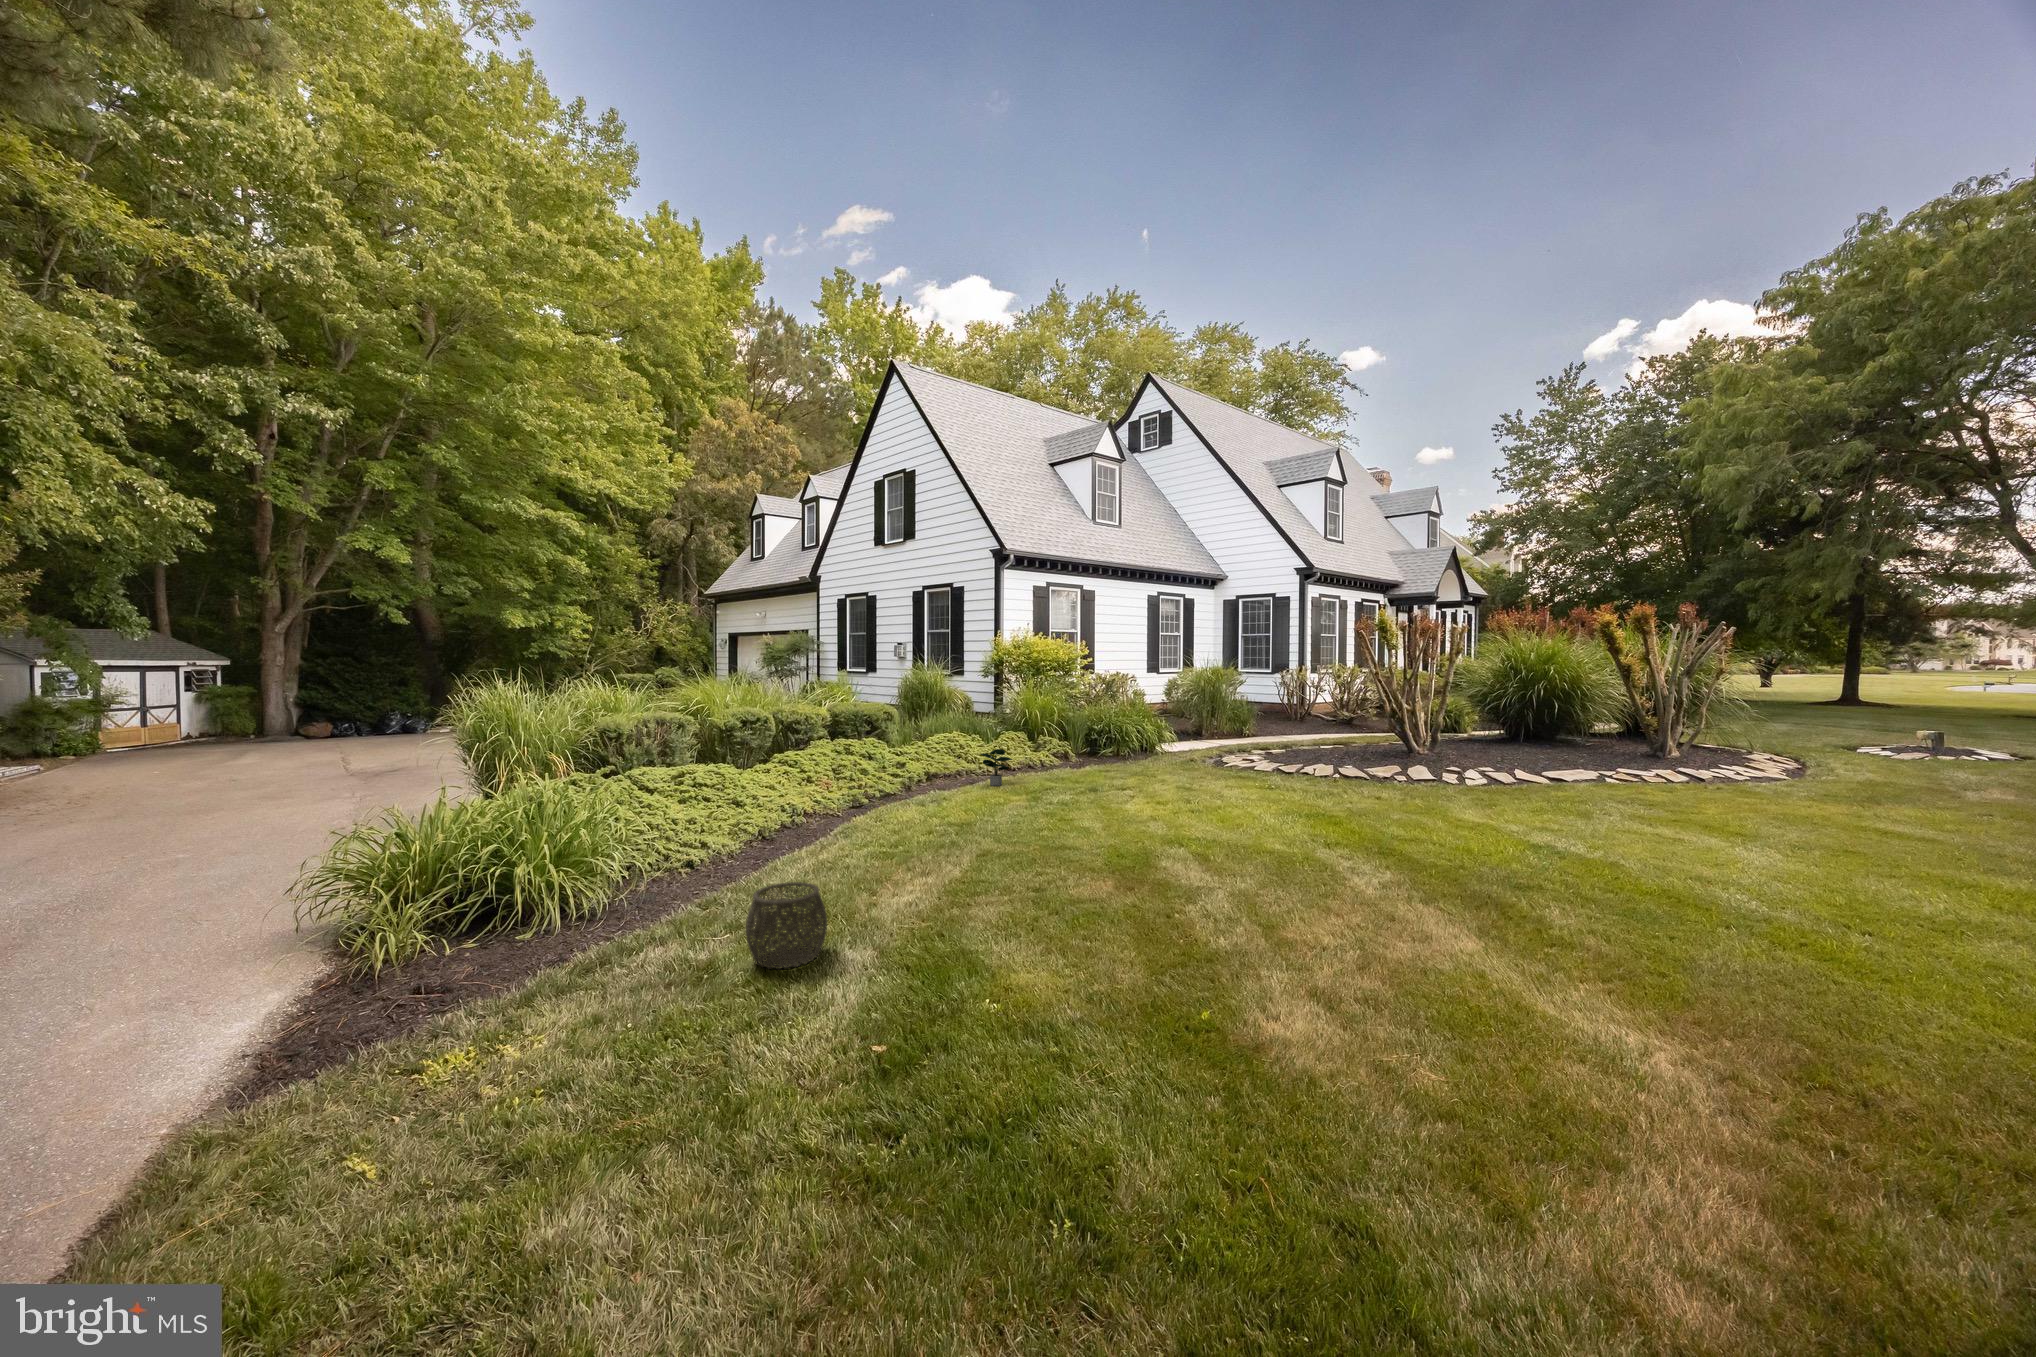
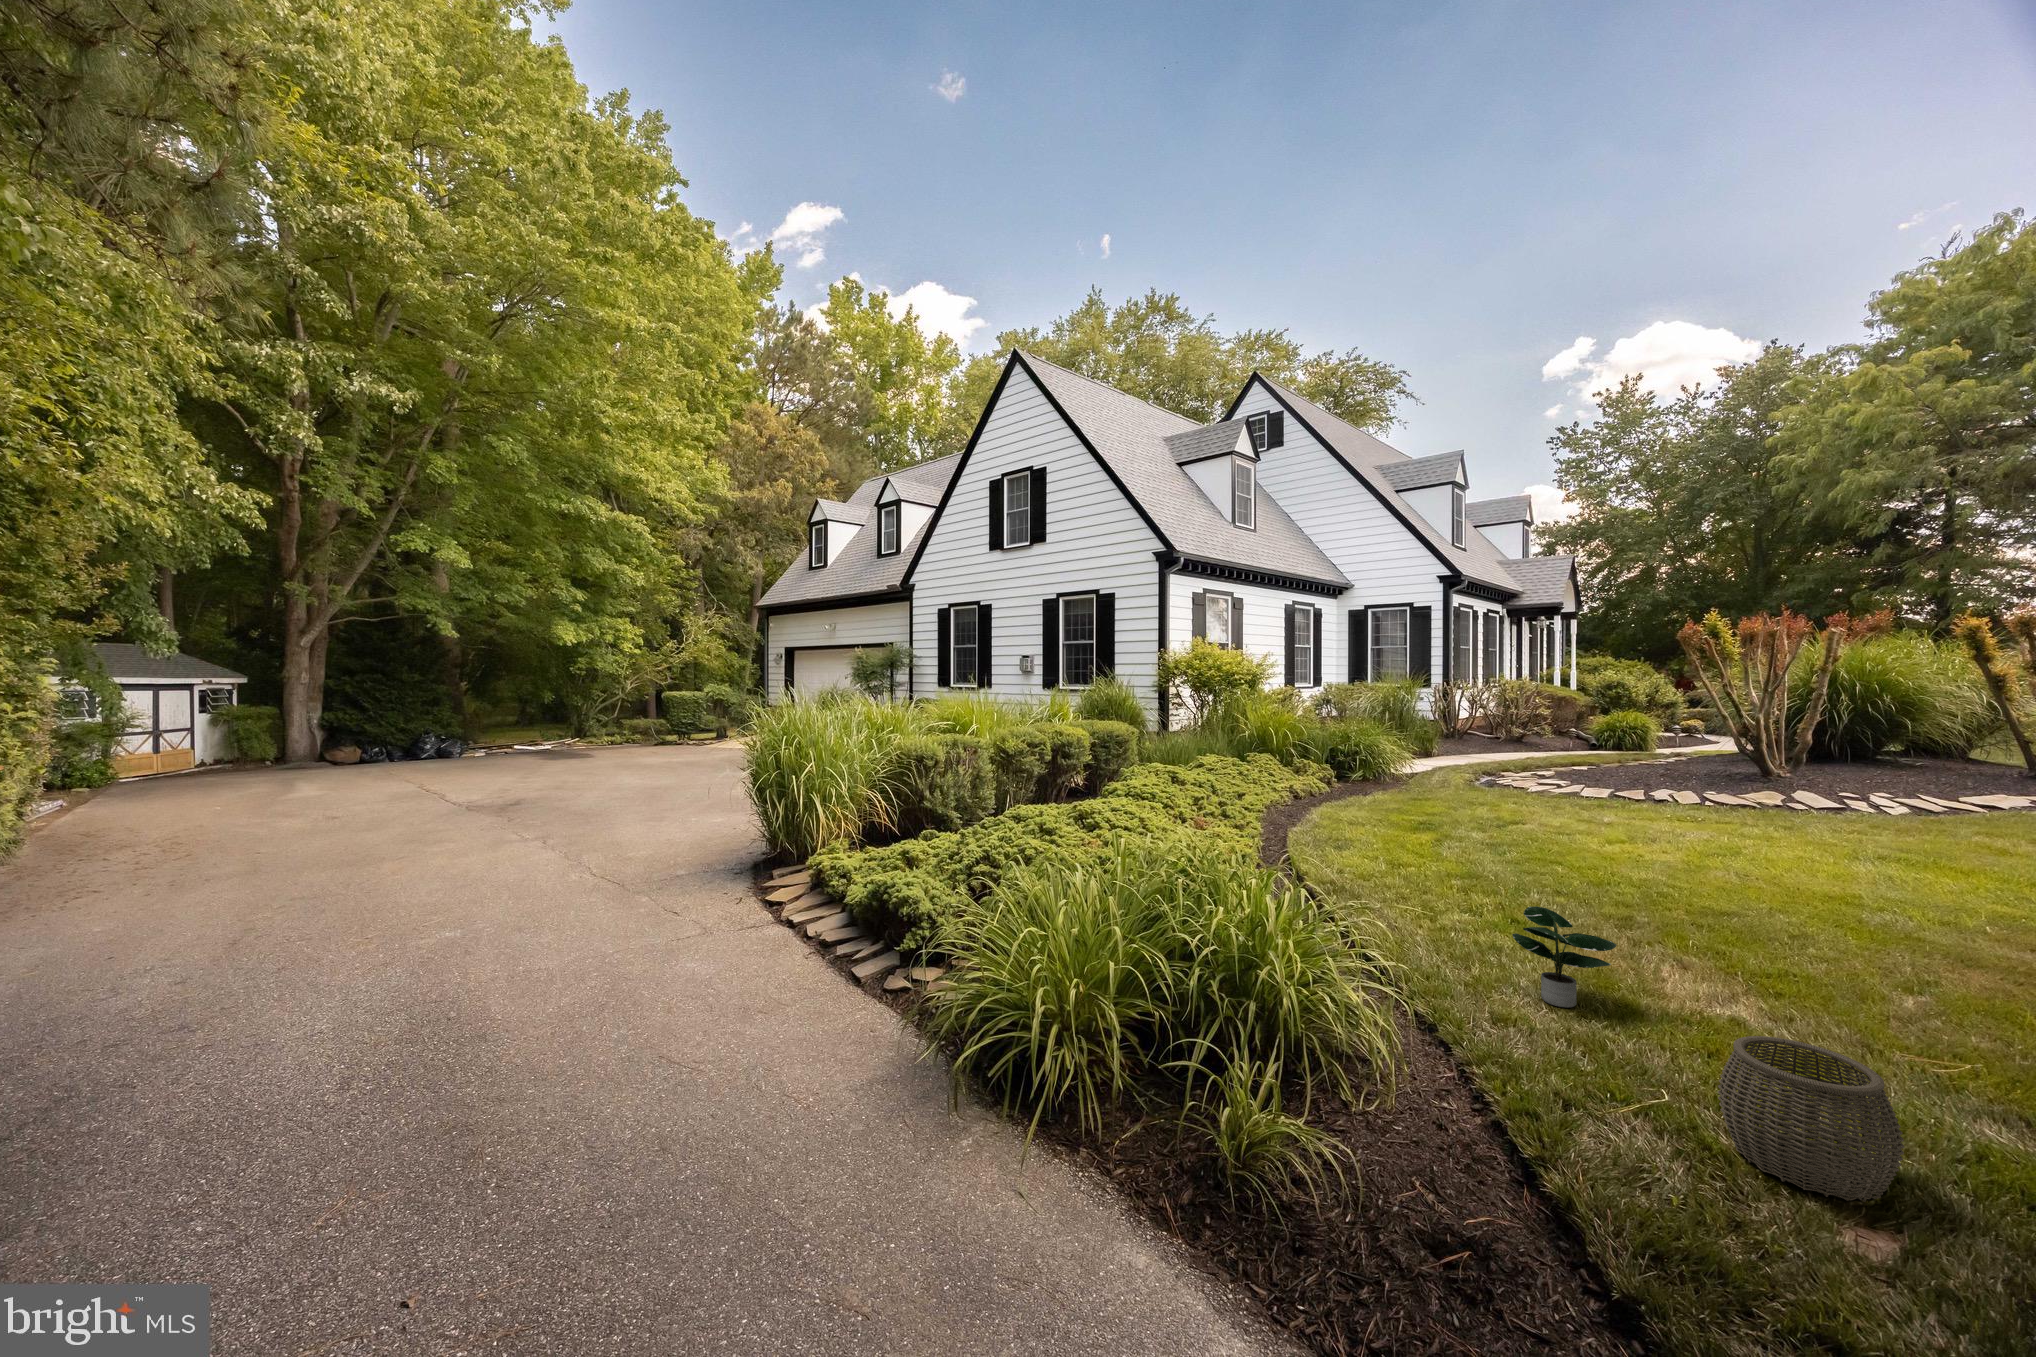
potted plant: present [981,749,1013,786] -> present [1512,906,1616,1008]

